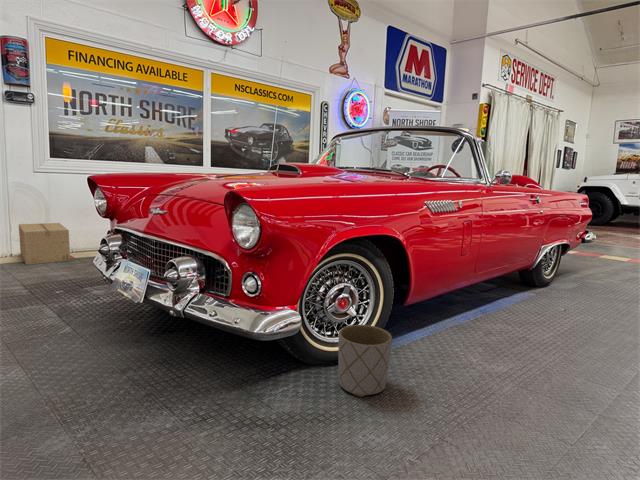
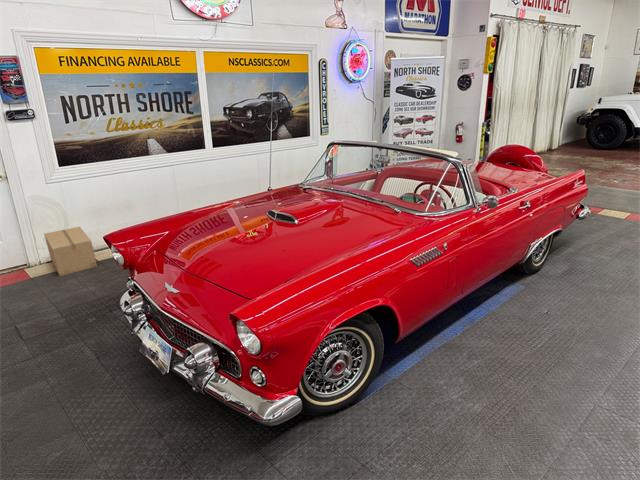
planter: present [338,325,392,397] -> none [337,384,379,446]

